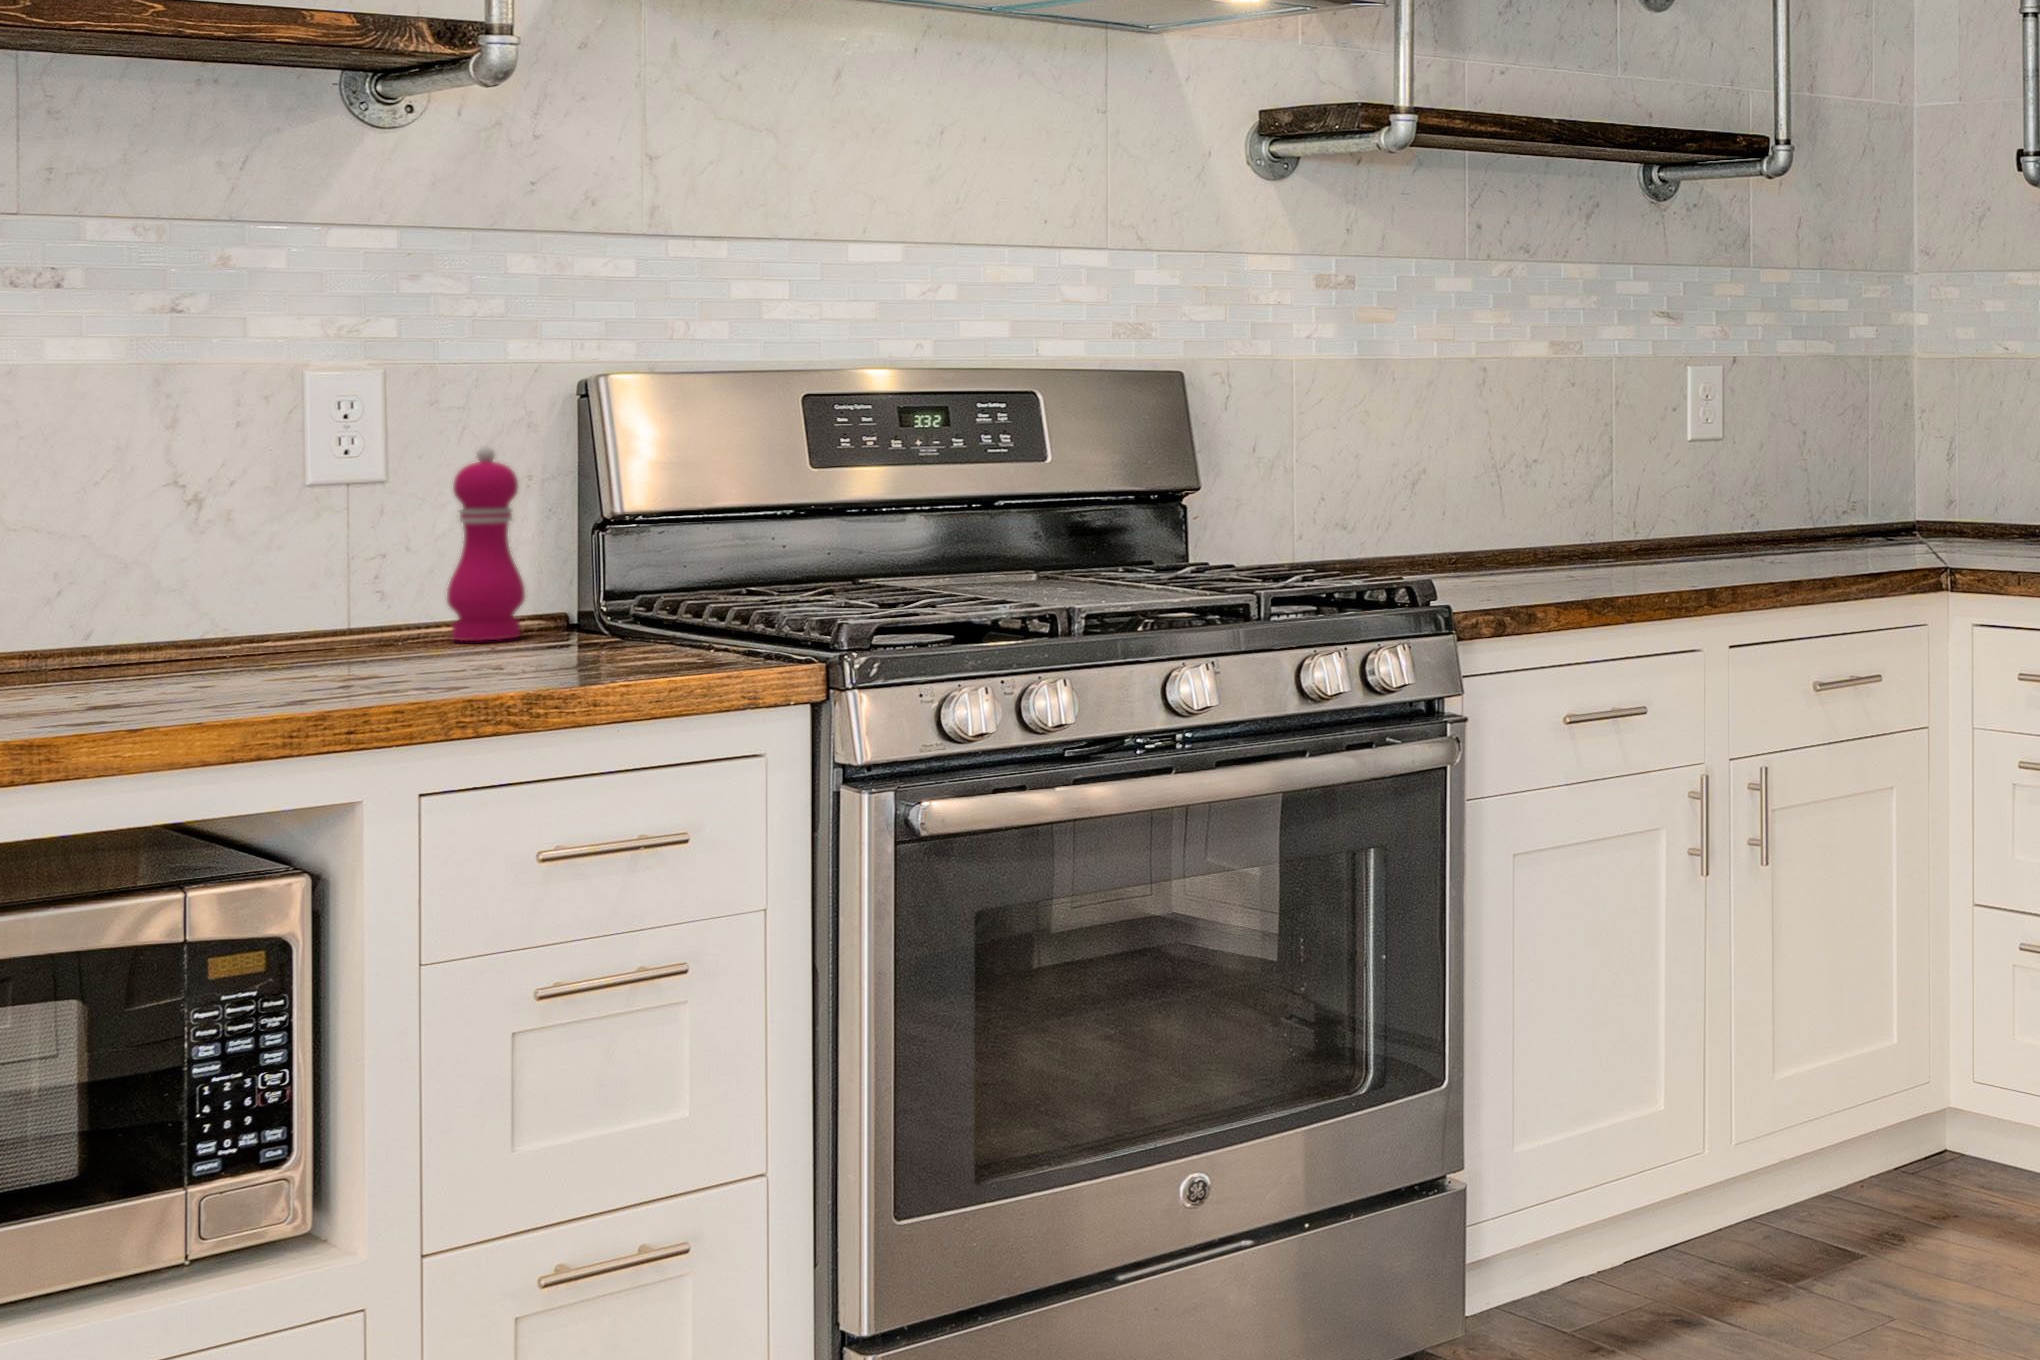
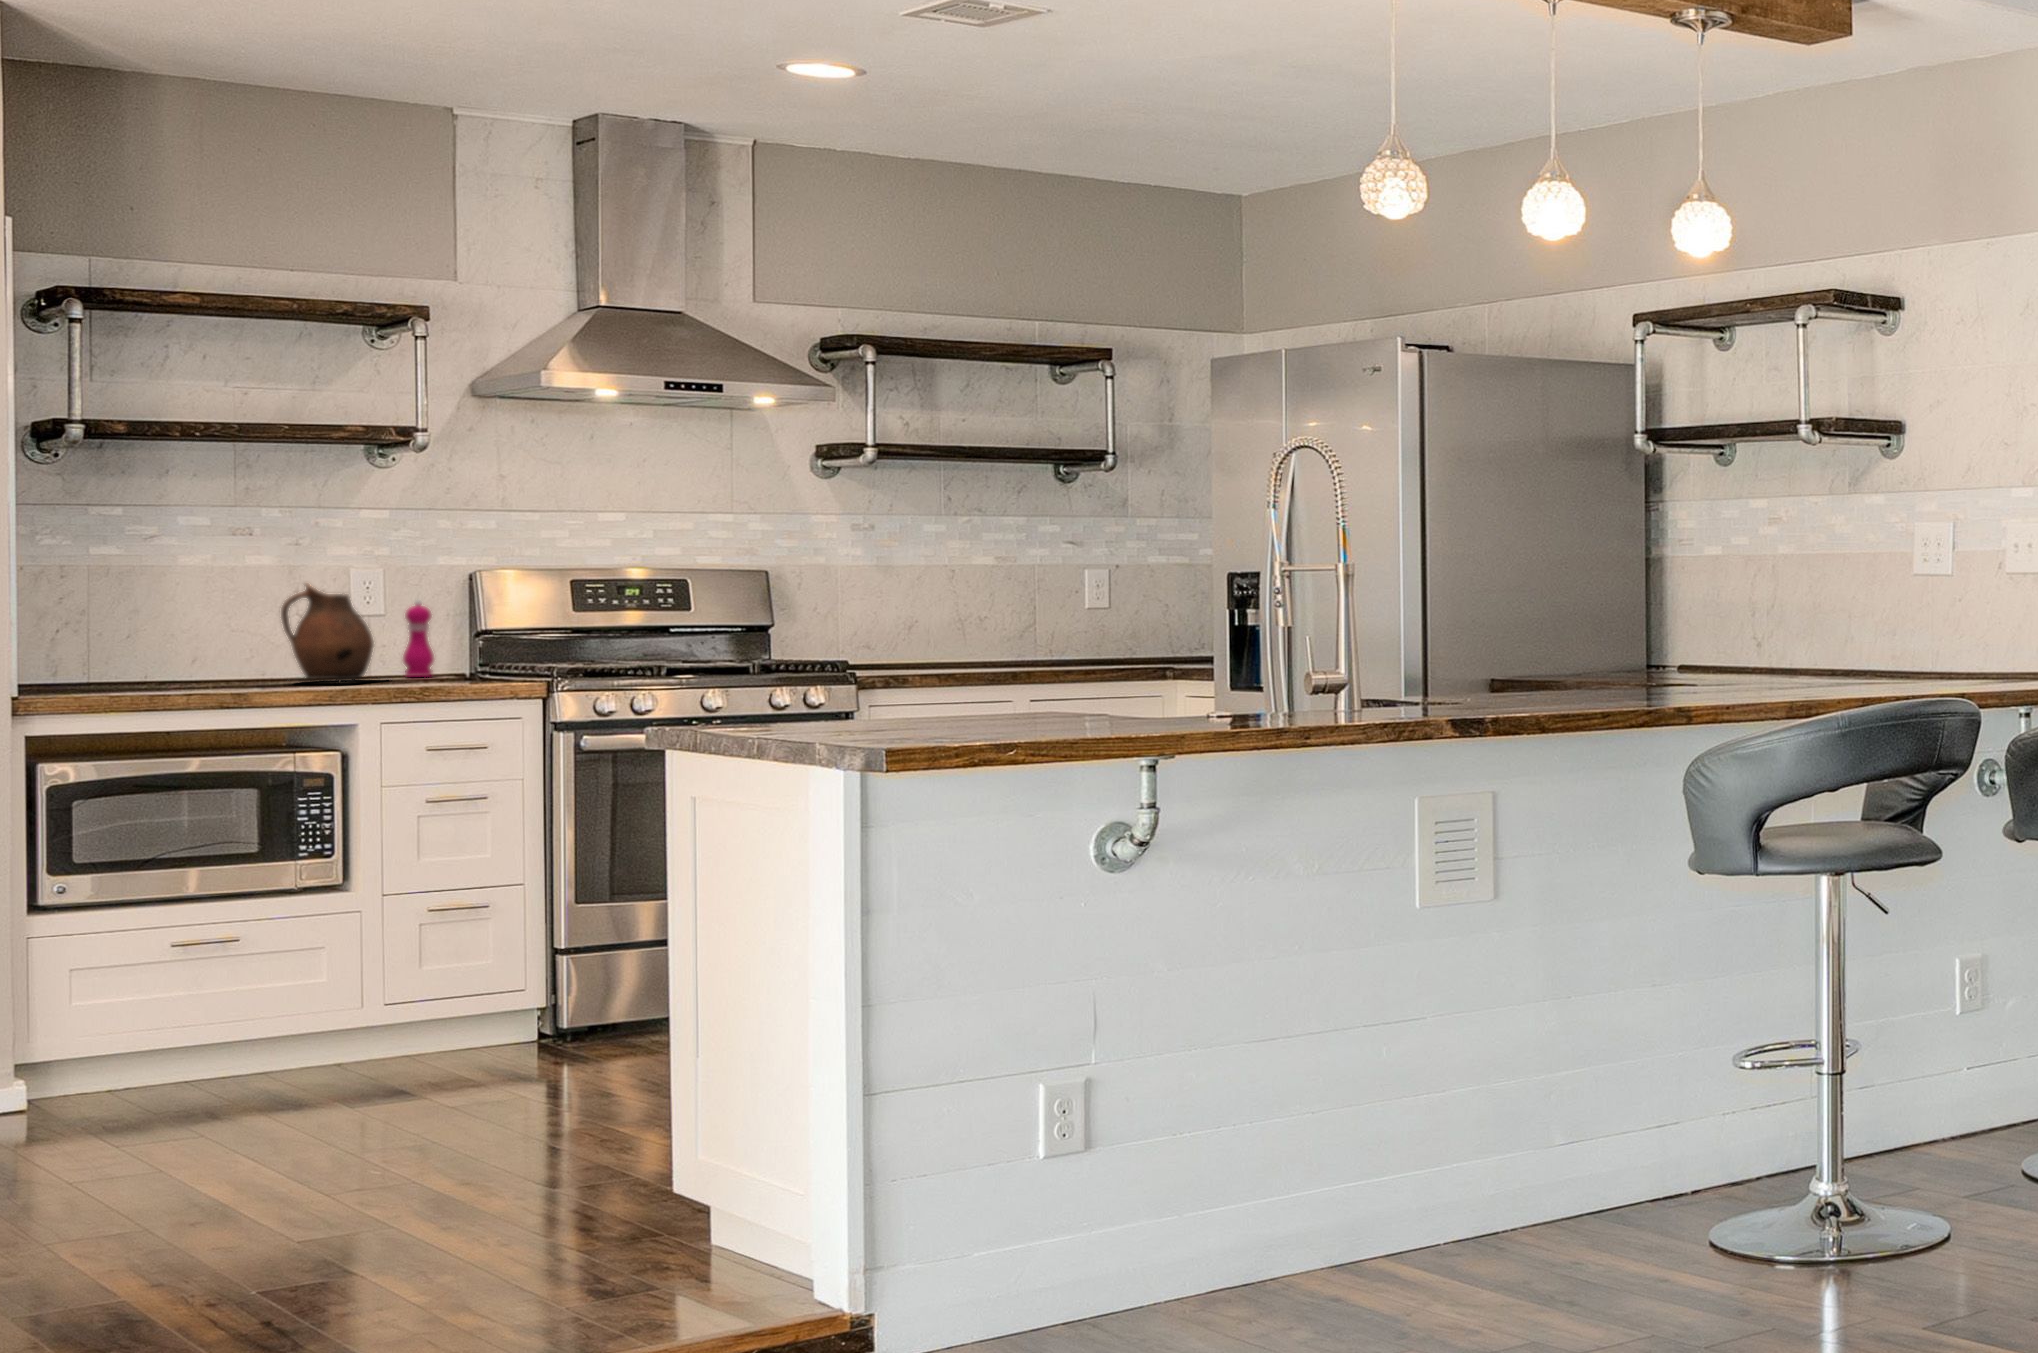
ceramic pitcher: none [139,408,429,673] -> present [281,584,374,681]

